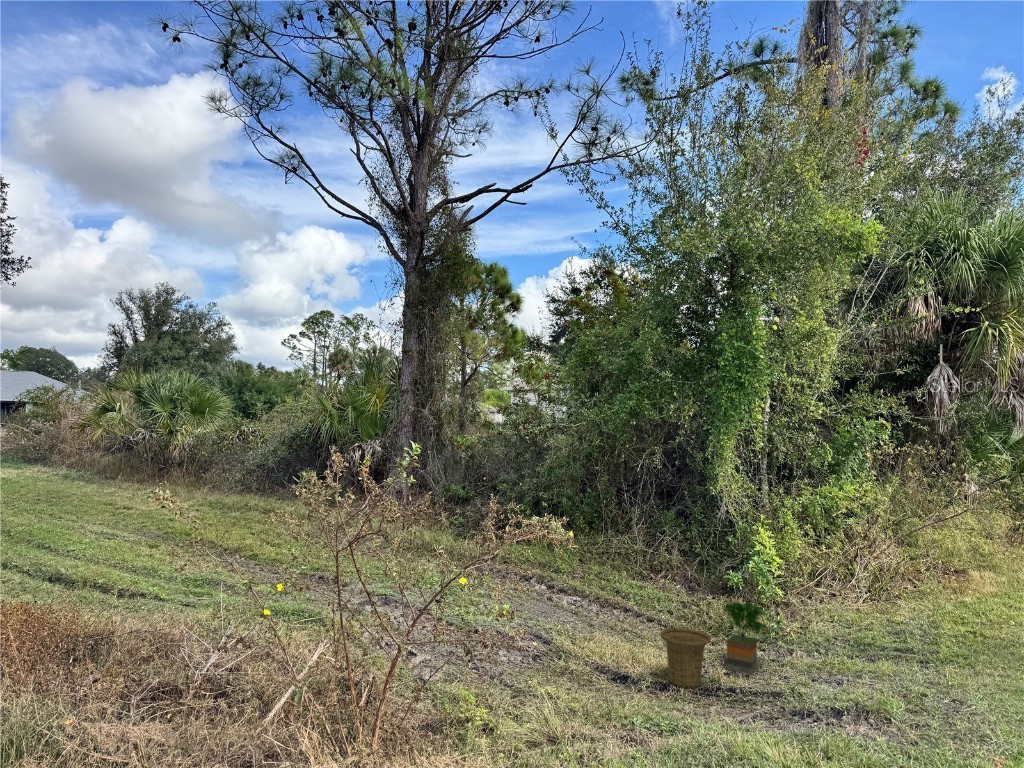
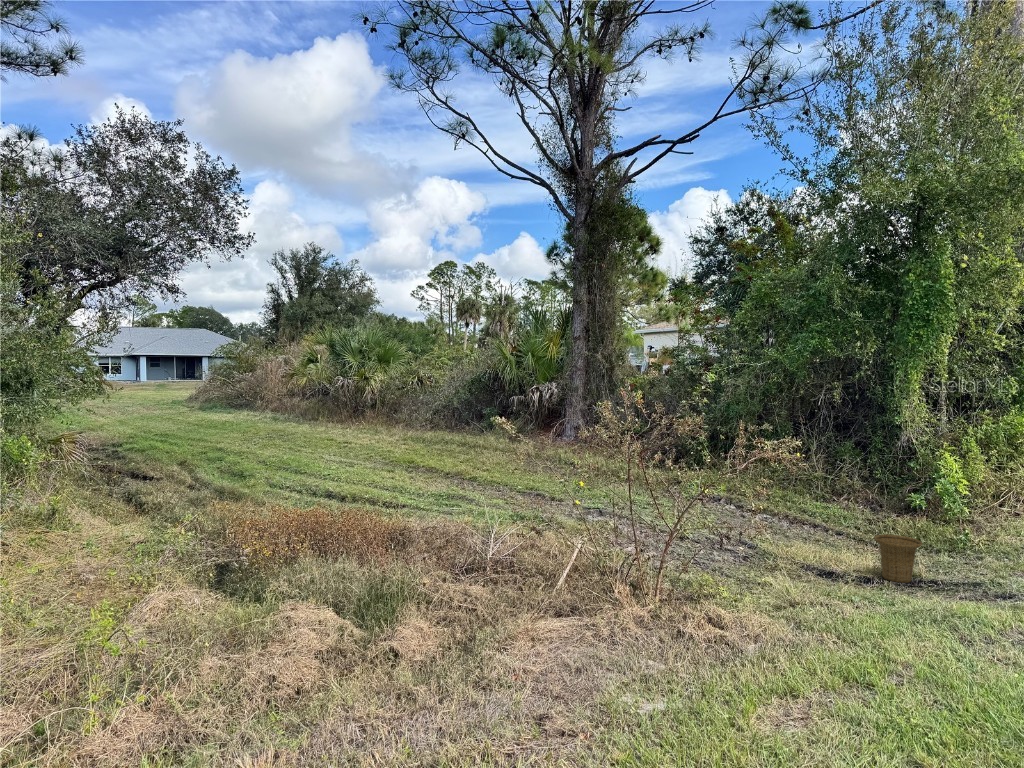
potted tree: present [724,602,766,675] -> none [925,513,971,576]

